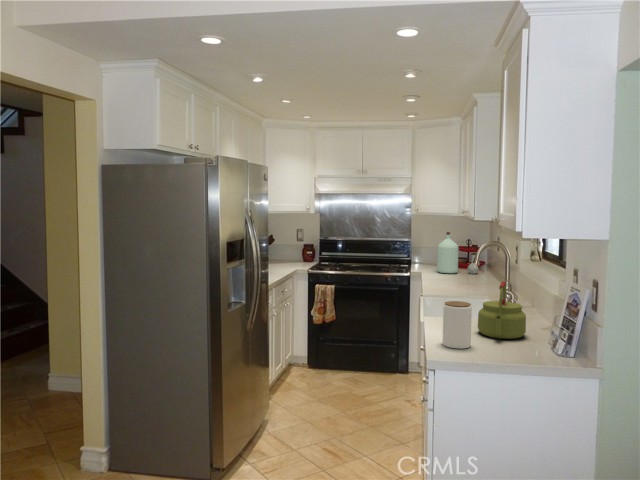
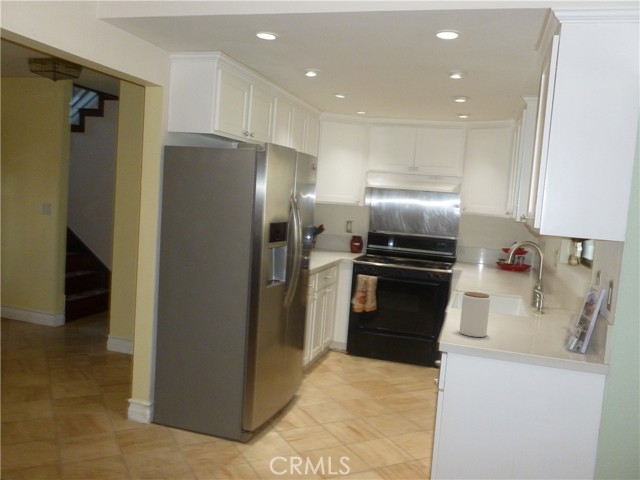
bottle: present [437,232,479,274] -> none [481,233,523,277]
kettle: present [478,281,526,339] -> none [499,279,547,334]

